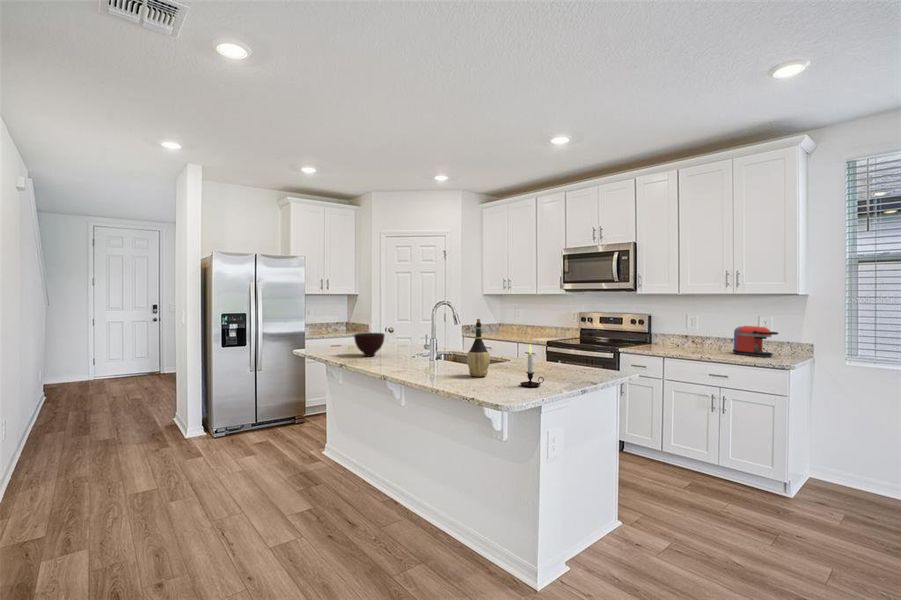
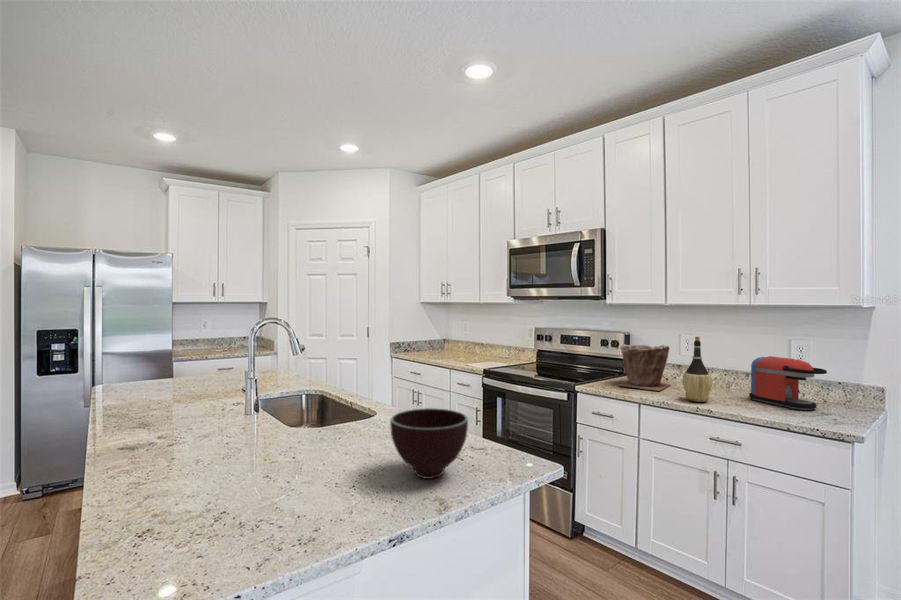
wine bottle: present [467,319,490,377] -> present [683,337,712,402]
plant pot: none [647,321,682,350] -> present [619,344,670,391]
bowl: present [354,333,385,356] -> present [390,408,468,479]
candle: present [520,344,544,387] -> none [246,428,308,535]

